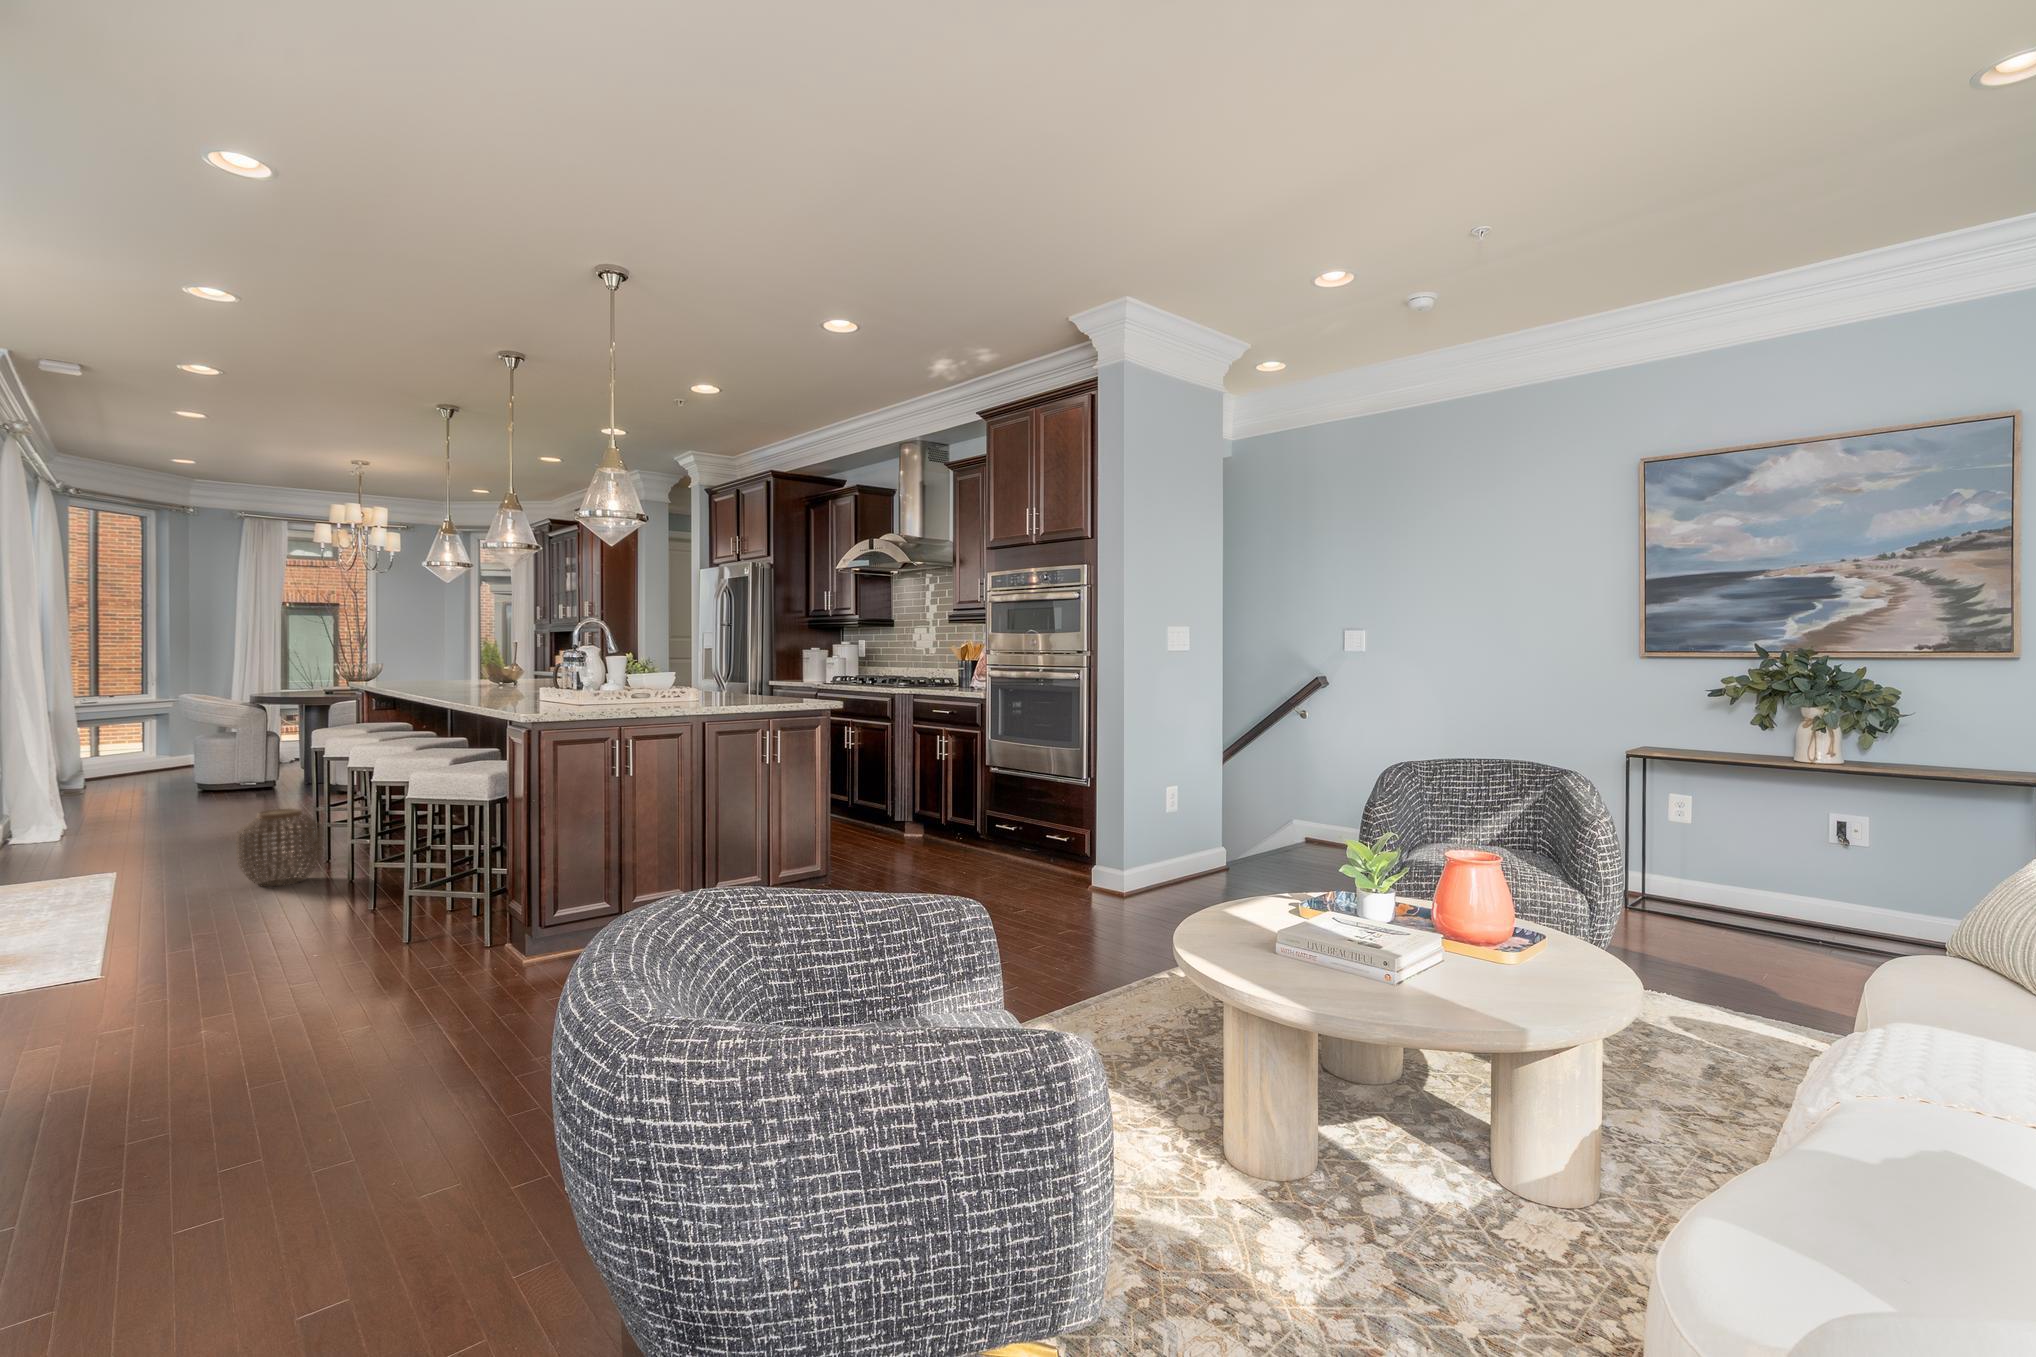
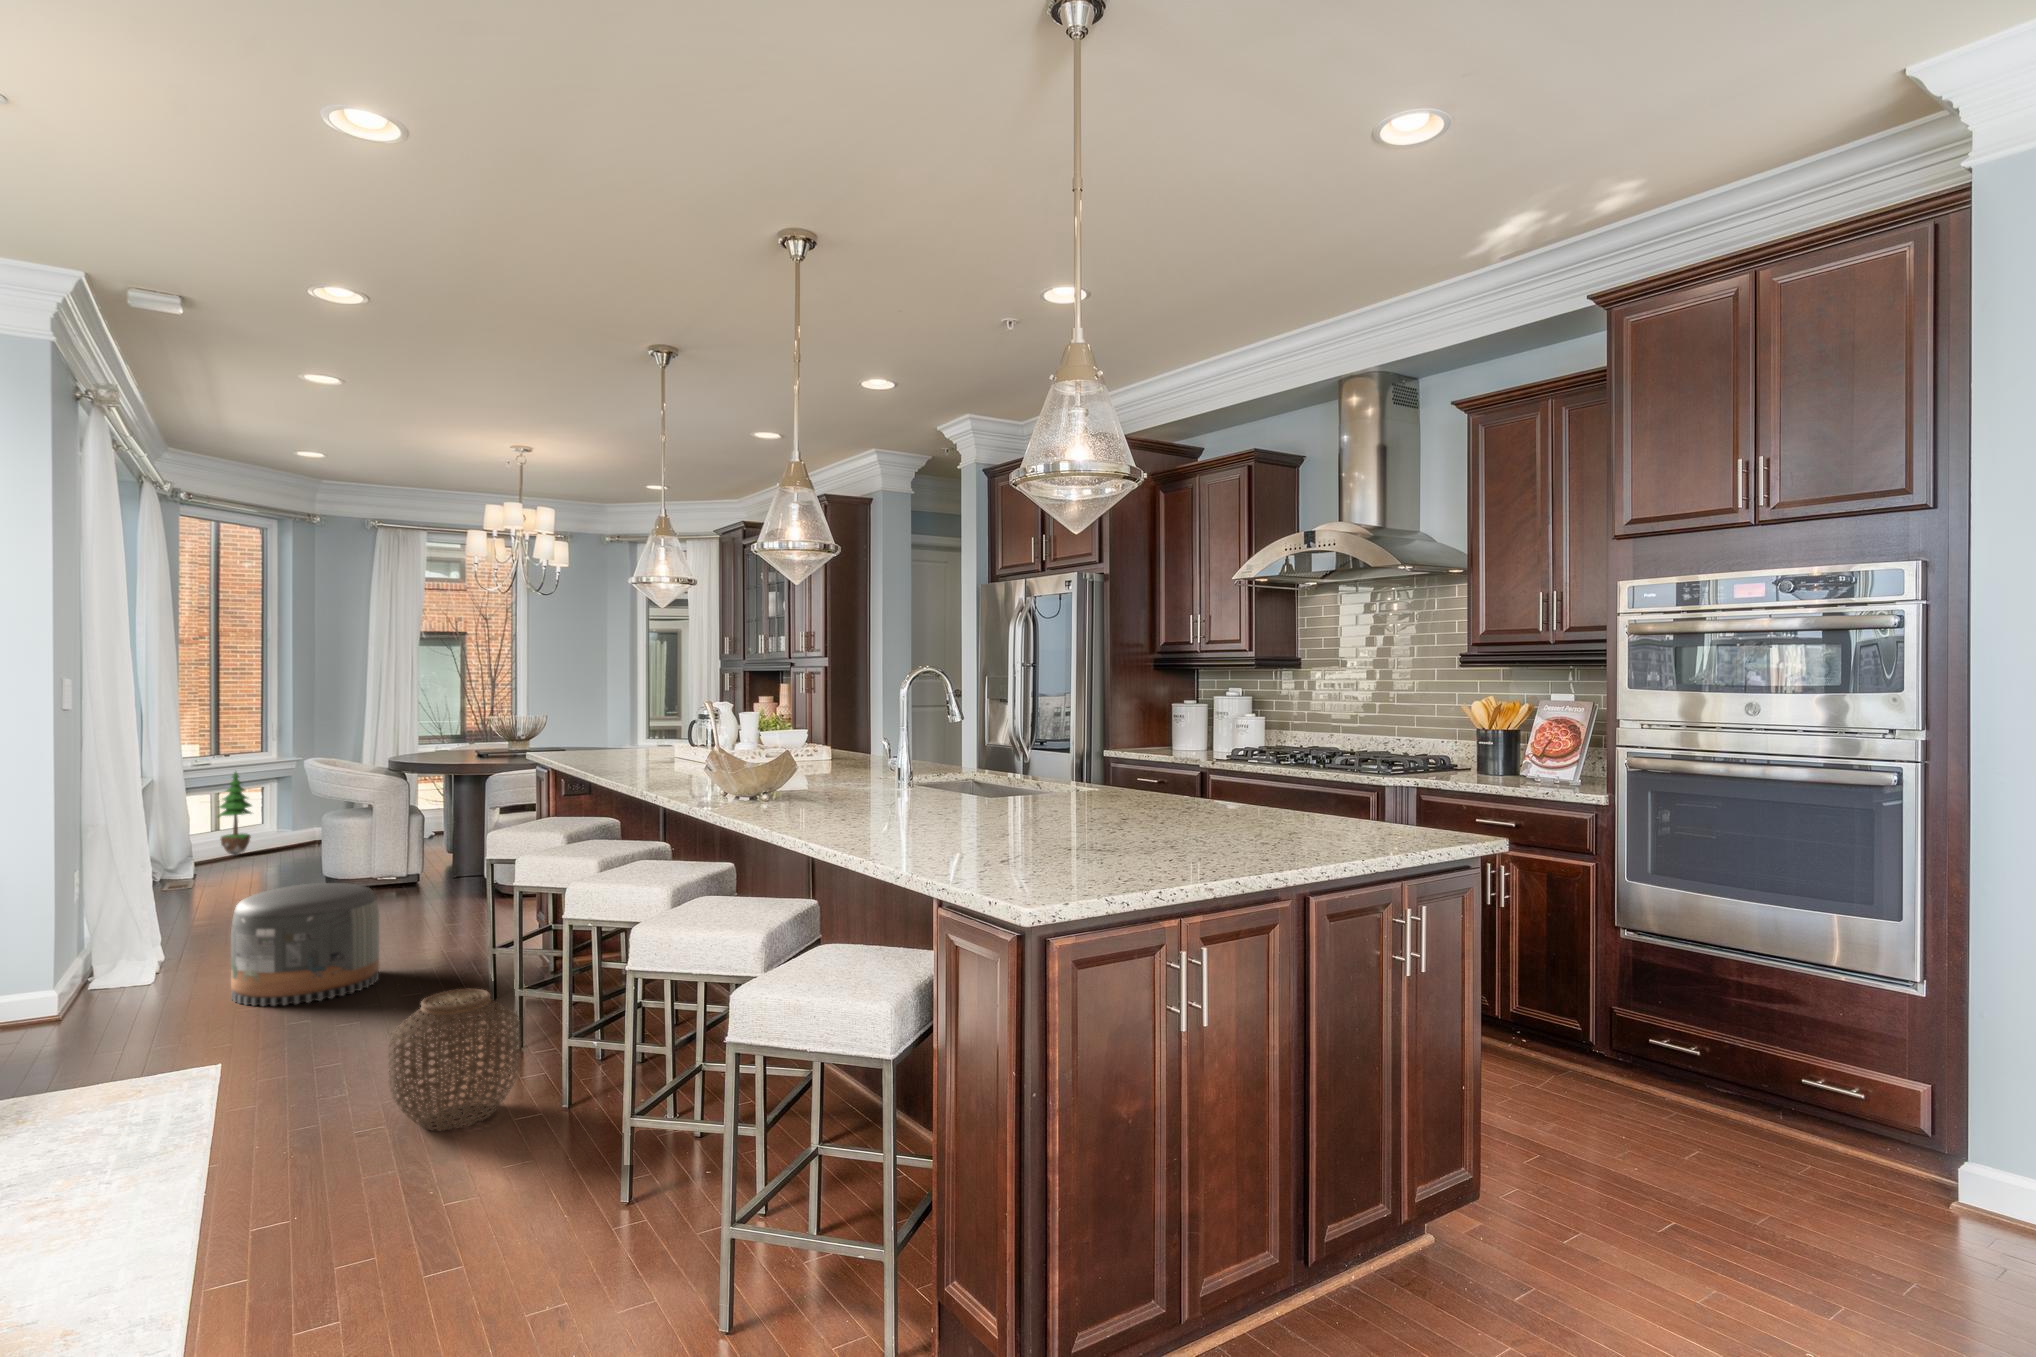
potted tree: none [101,708,134,776] -> present [218,772,251,856]
pouf: none [126,769,237,846] -> present [231,883,379,1006]

